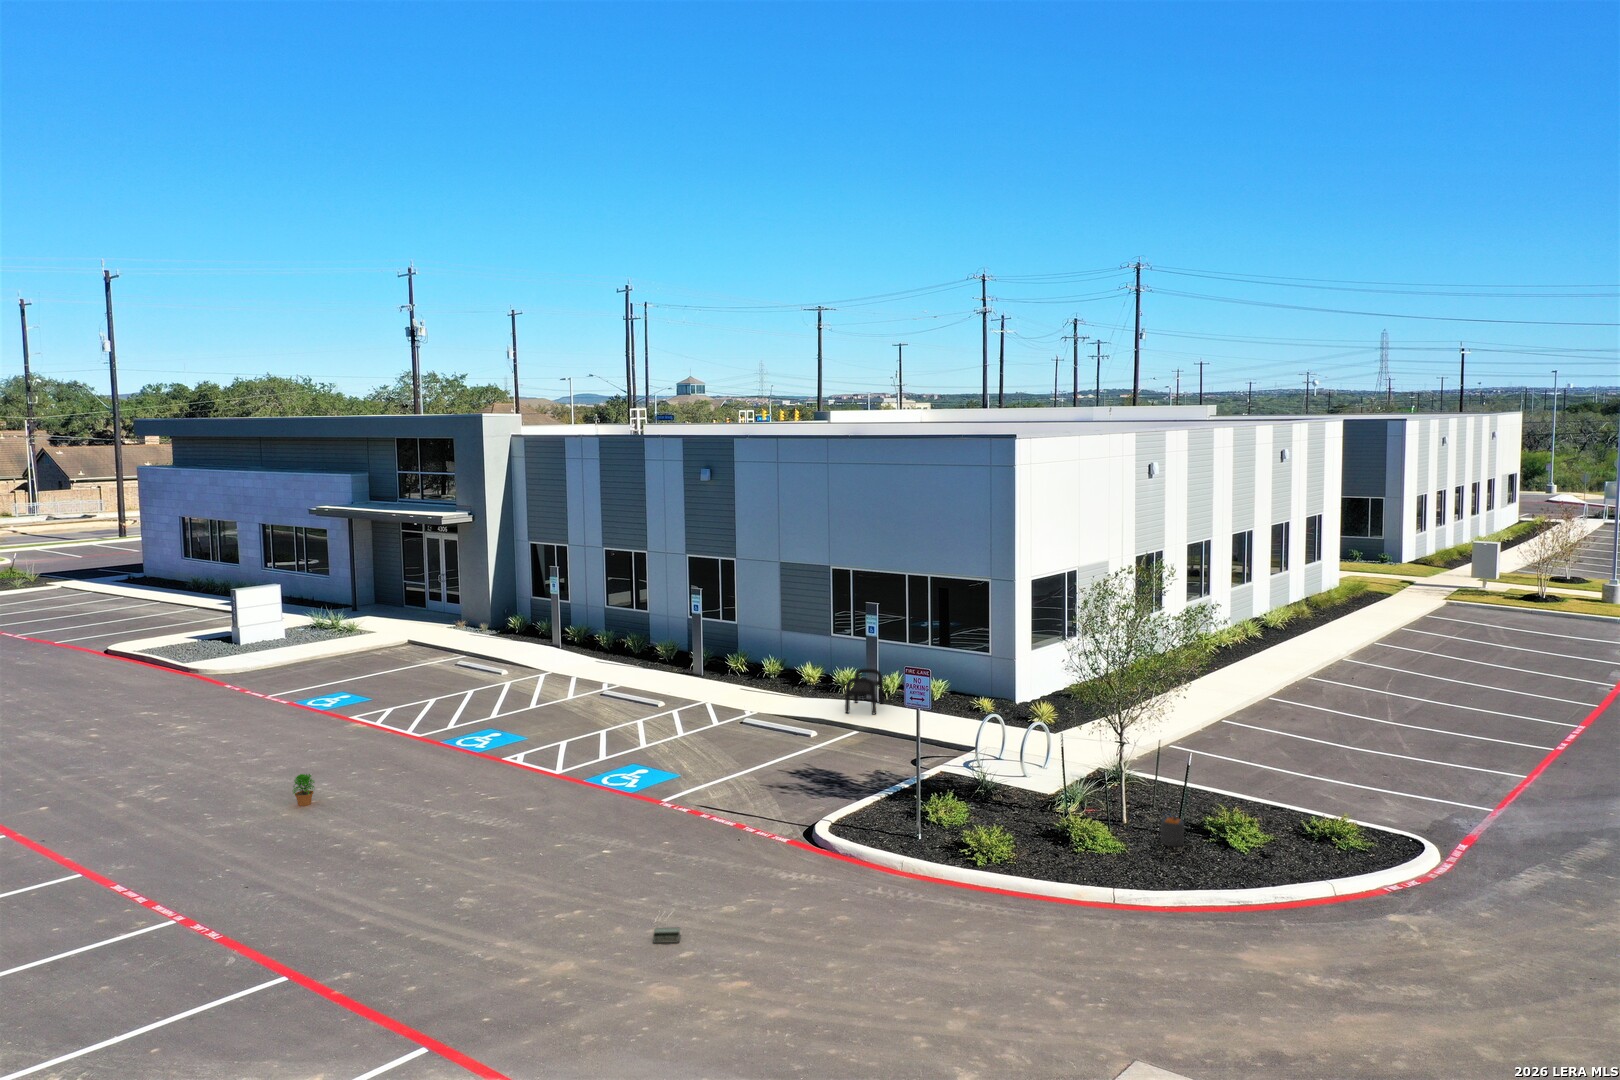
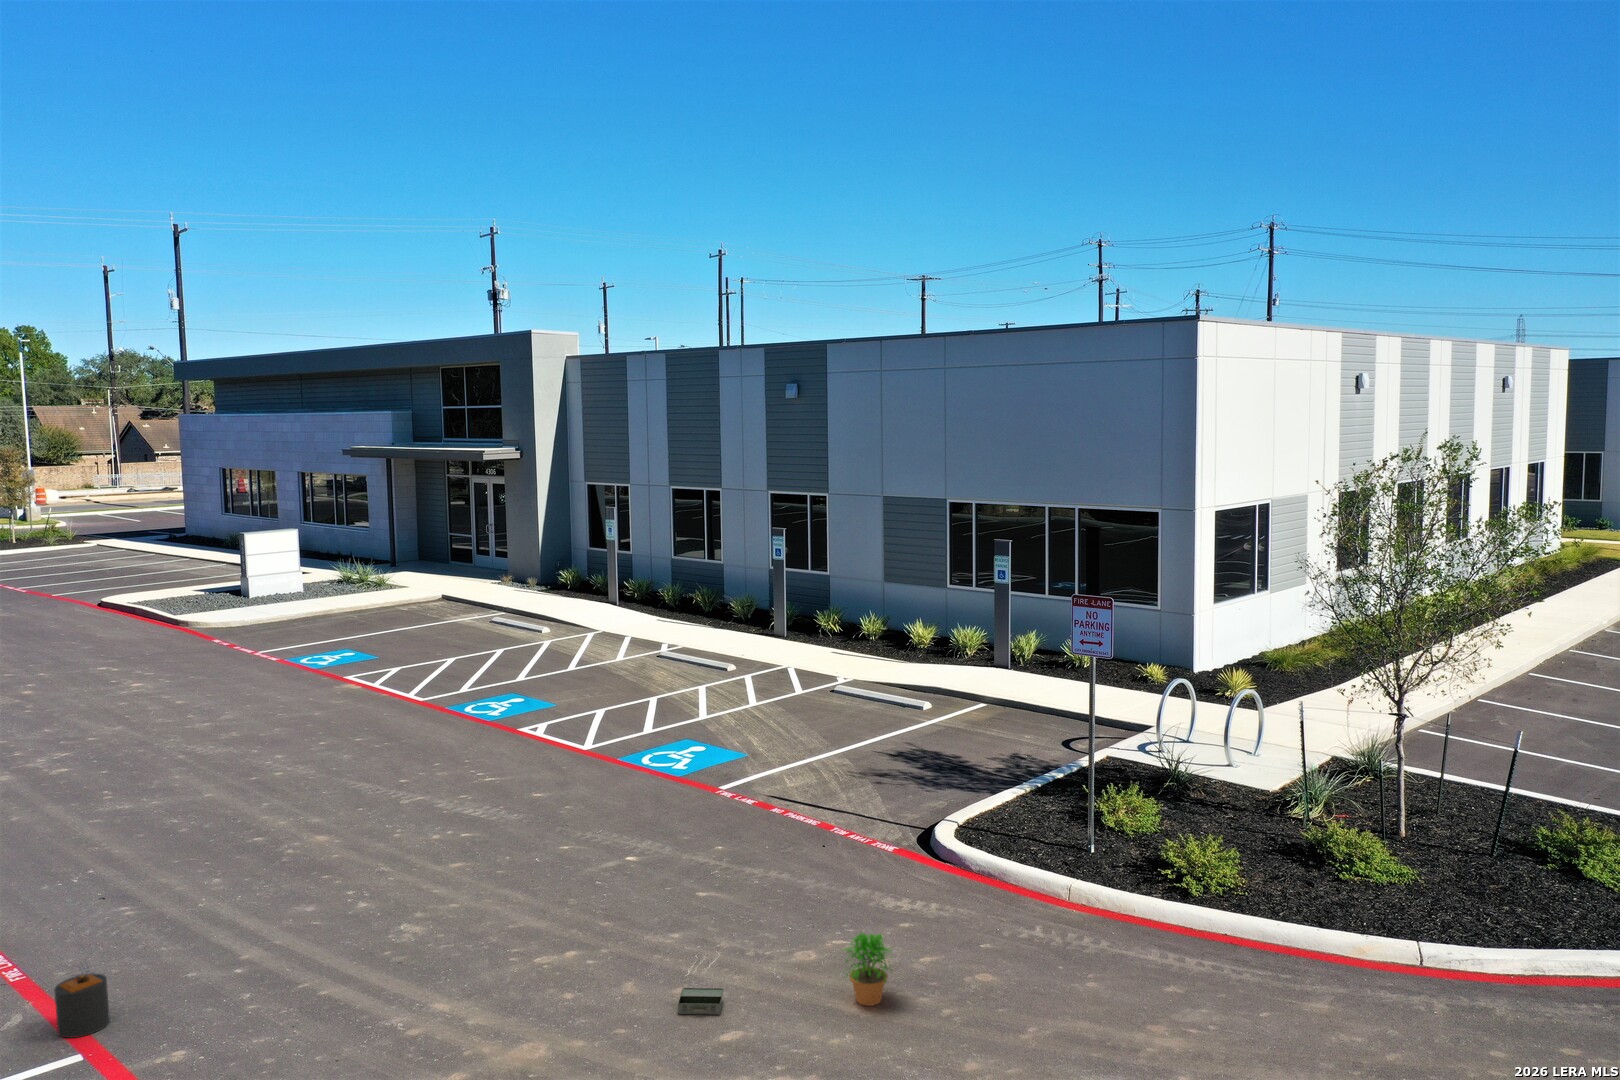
bench: present [845,669,884,714] -> none [965,626,1015,683]
potted plant: present [293,774,315,806] -> present [845,933,892,1006]
trash can: present [1161,815,1184,846] -> present [55,963,110,1038]

